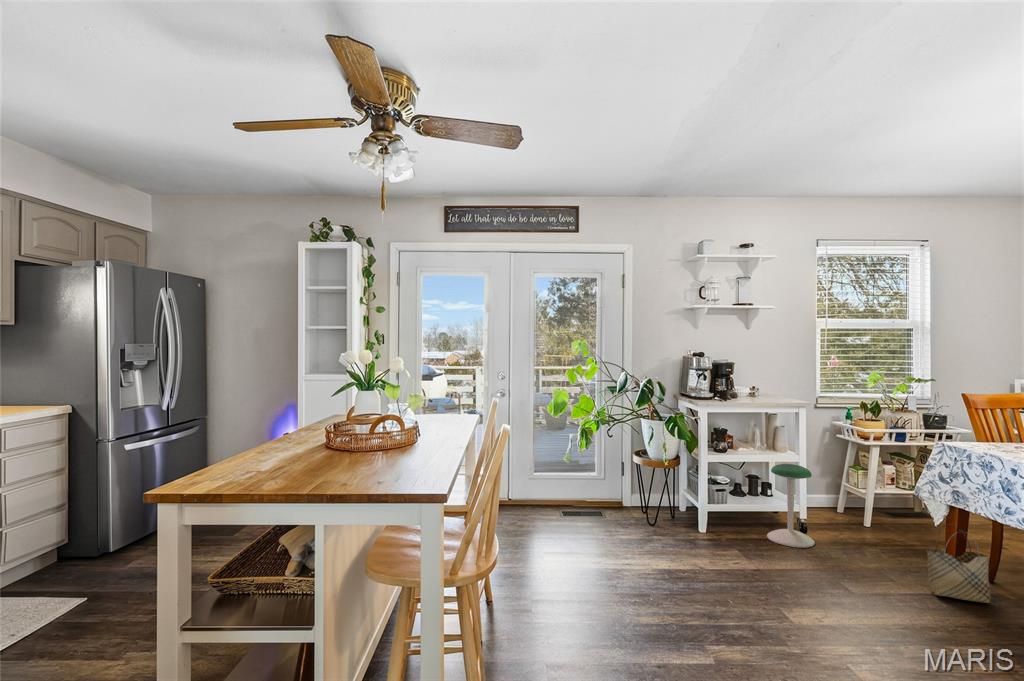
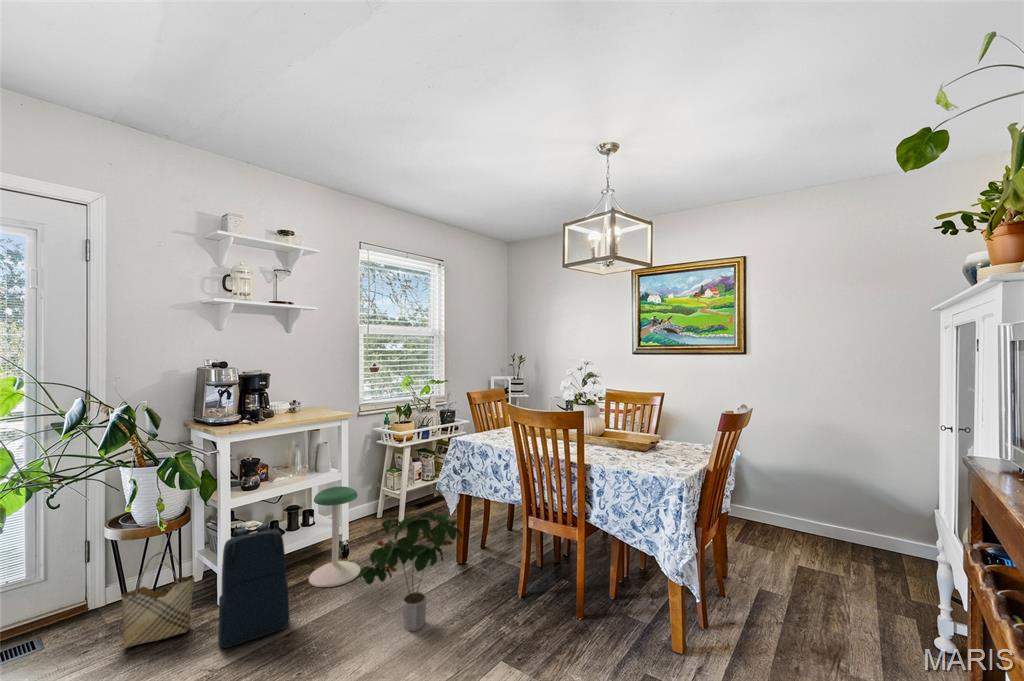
backpack: none [702,474,751,556] -> present [218,524,289,648]
potted plant: none [808,492,920,599] -> present [359,512,462,631]
woven basket: present [926,524,991,603] -> present [121,552,194,648]

